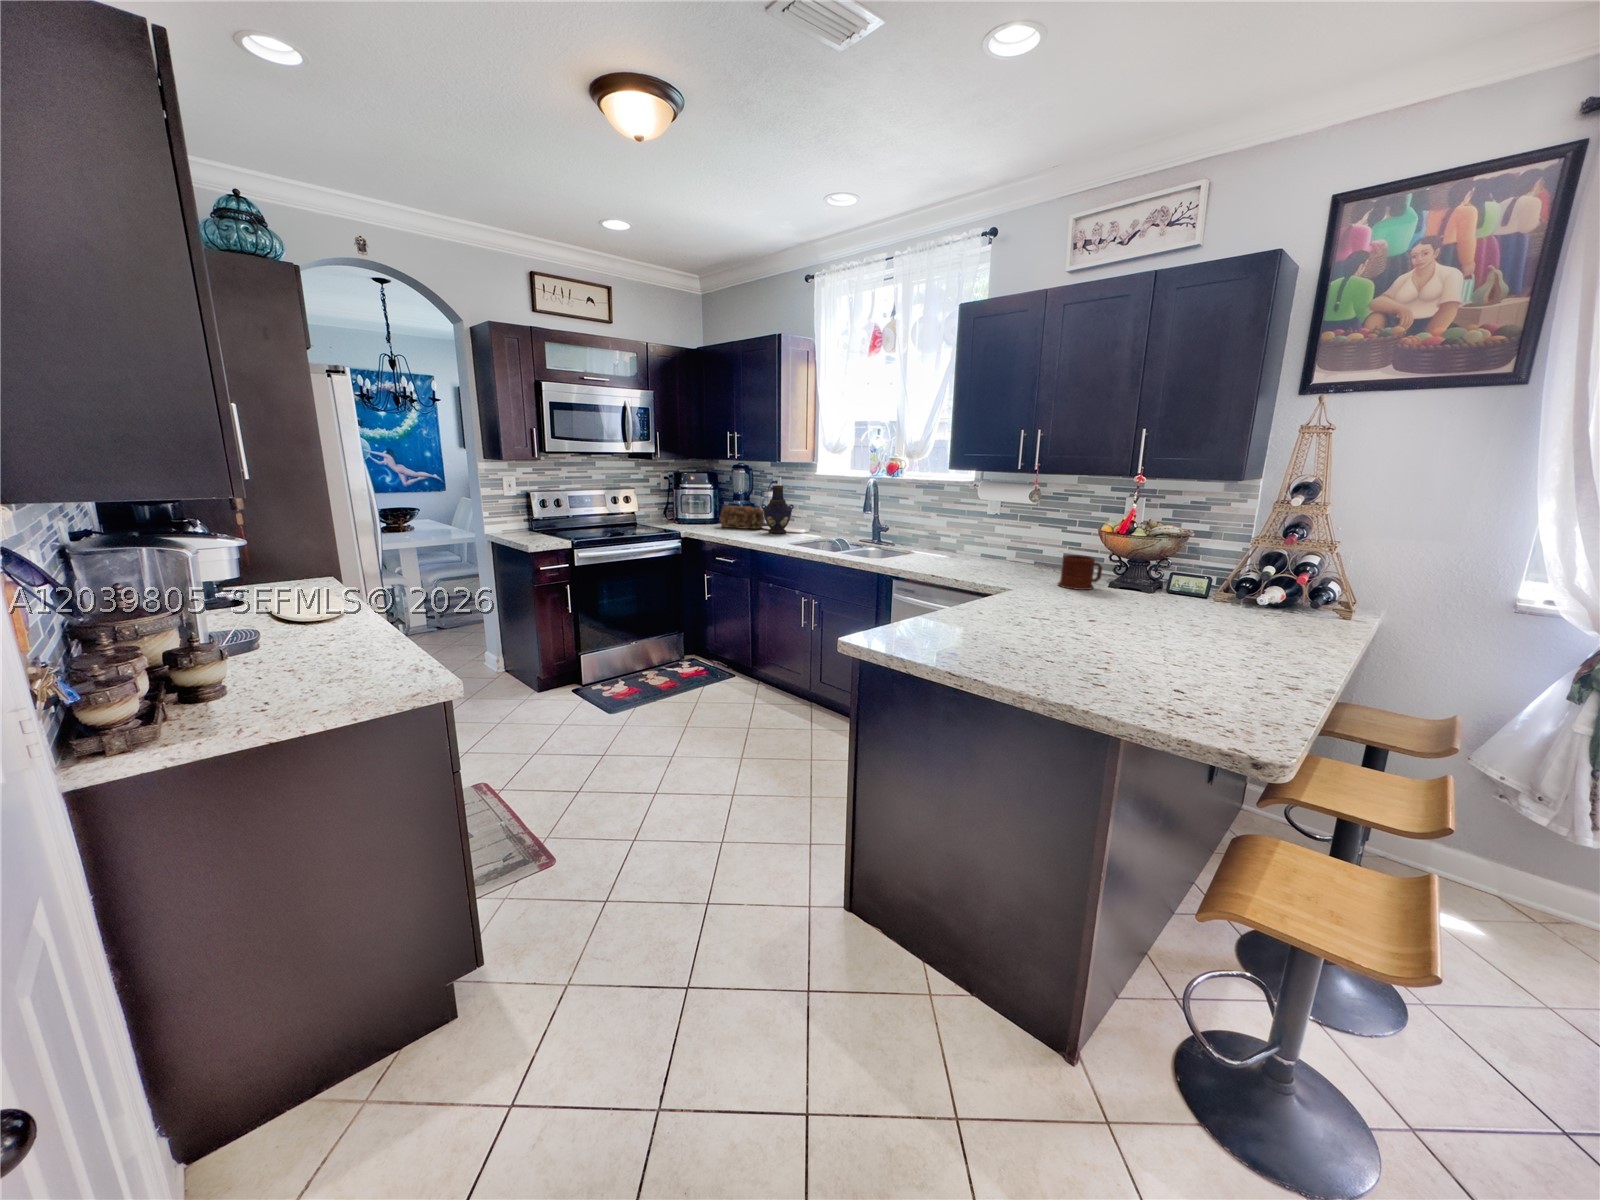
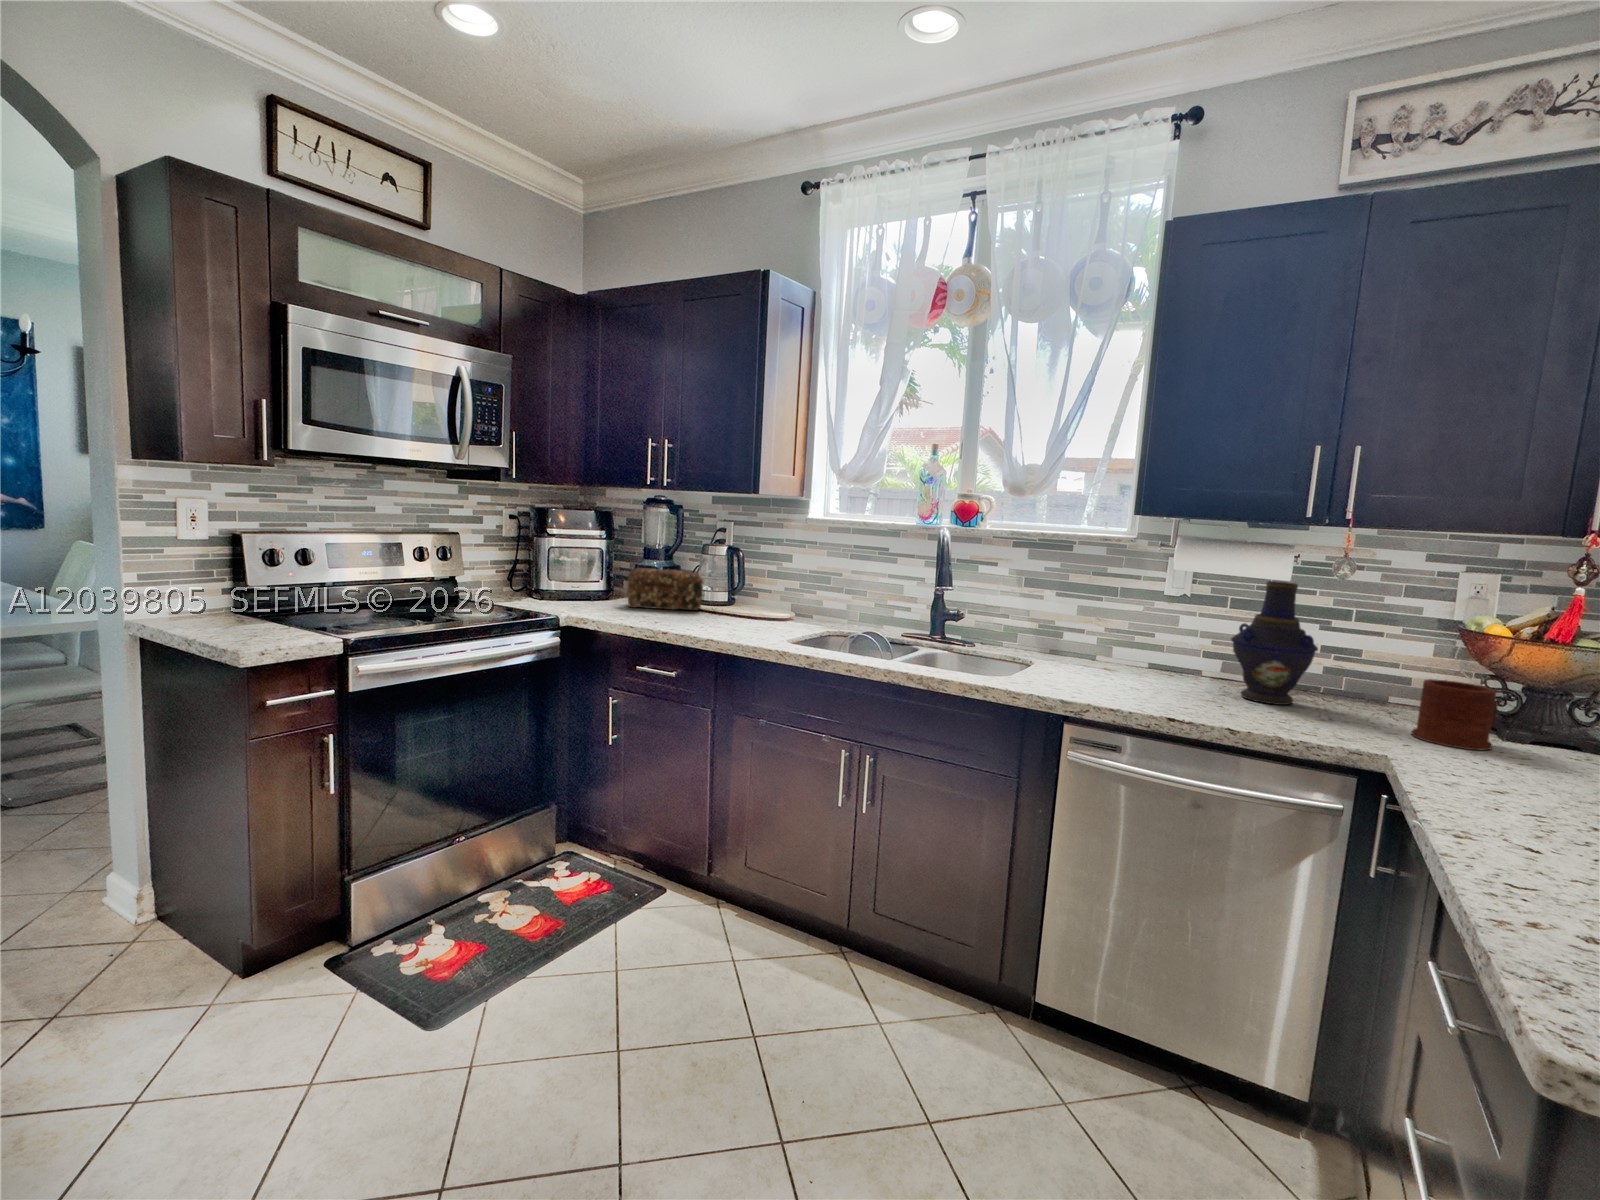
vase: present [761,486,794,534] -> present [1231,581,1318,705]

